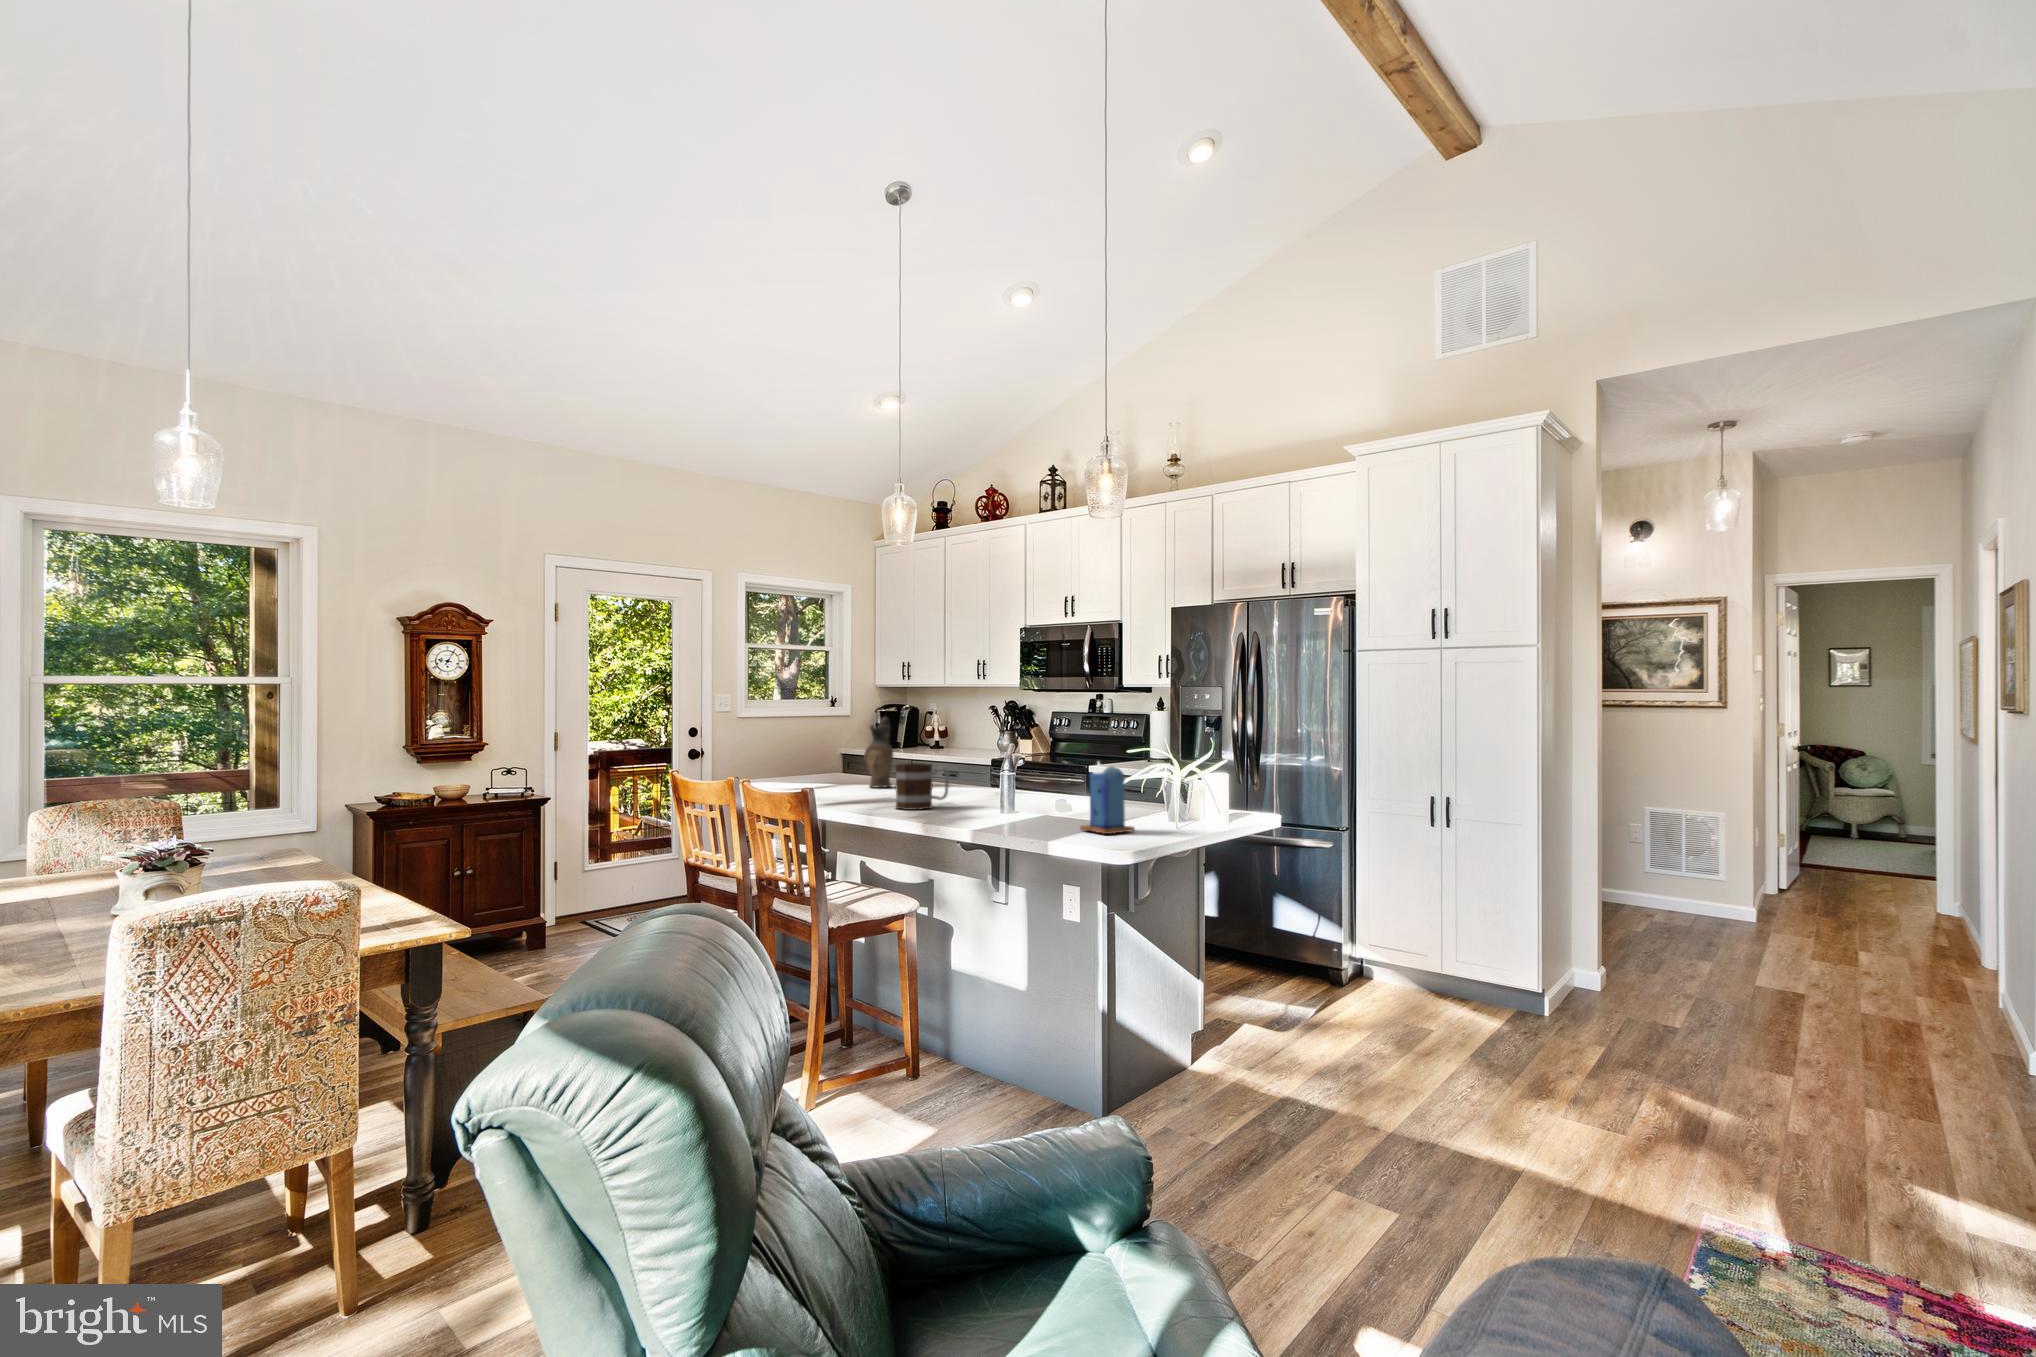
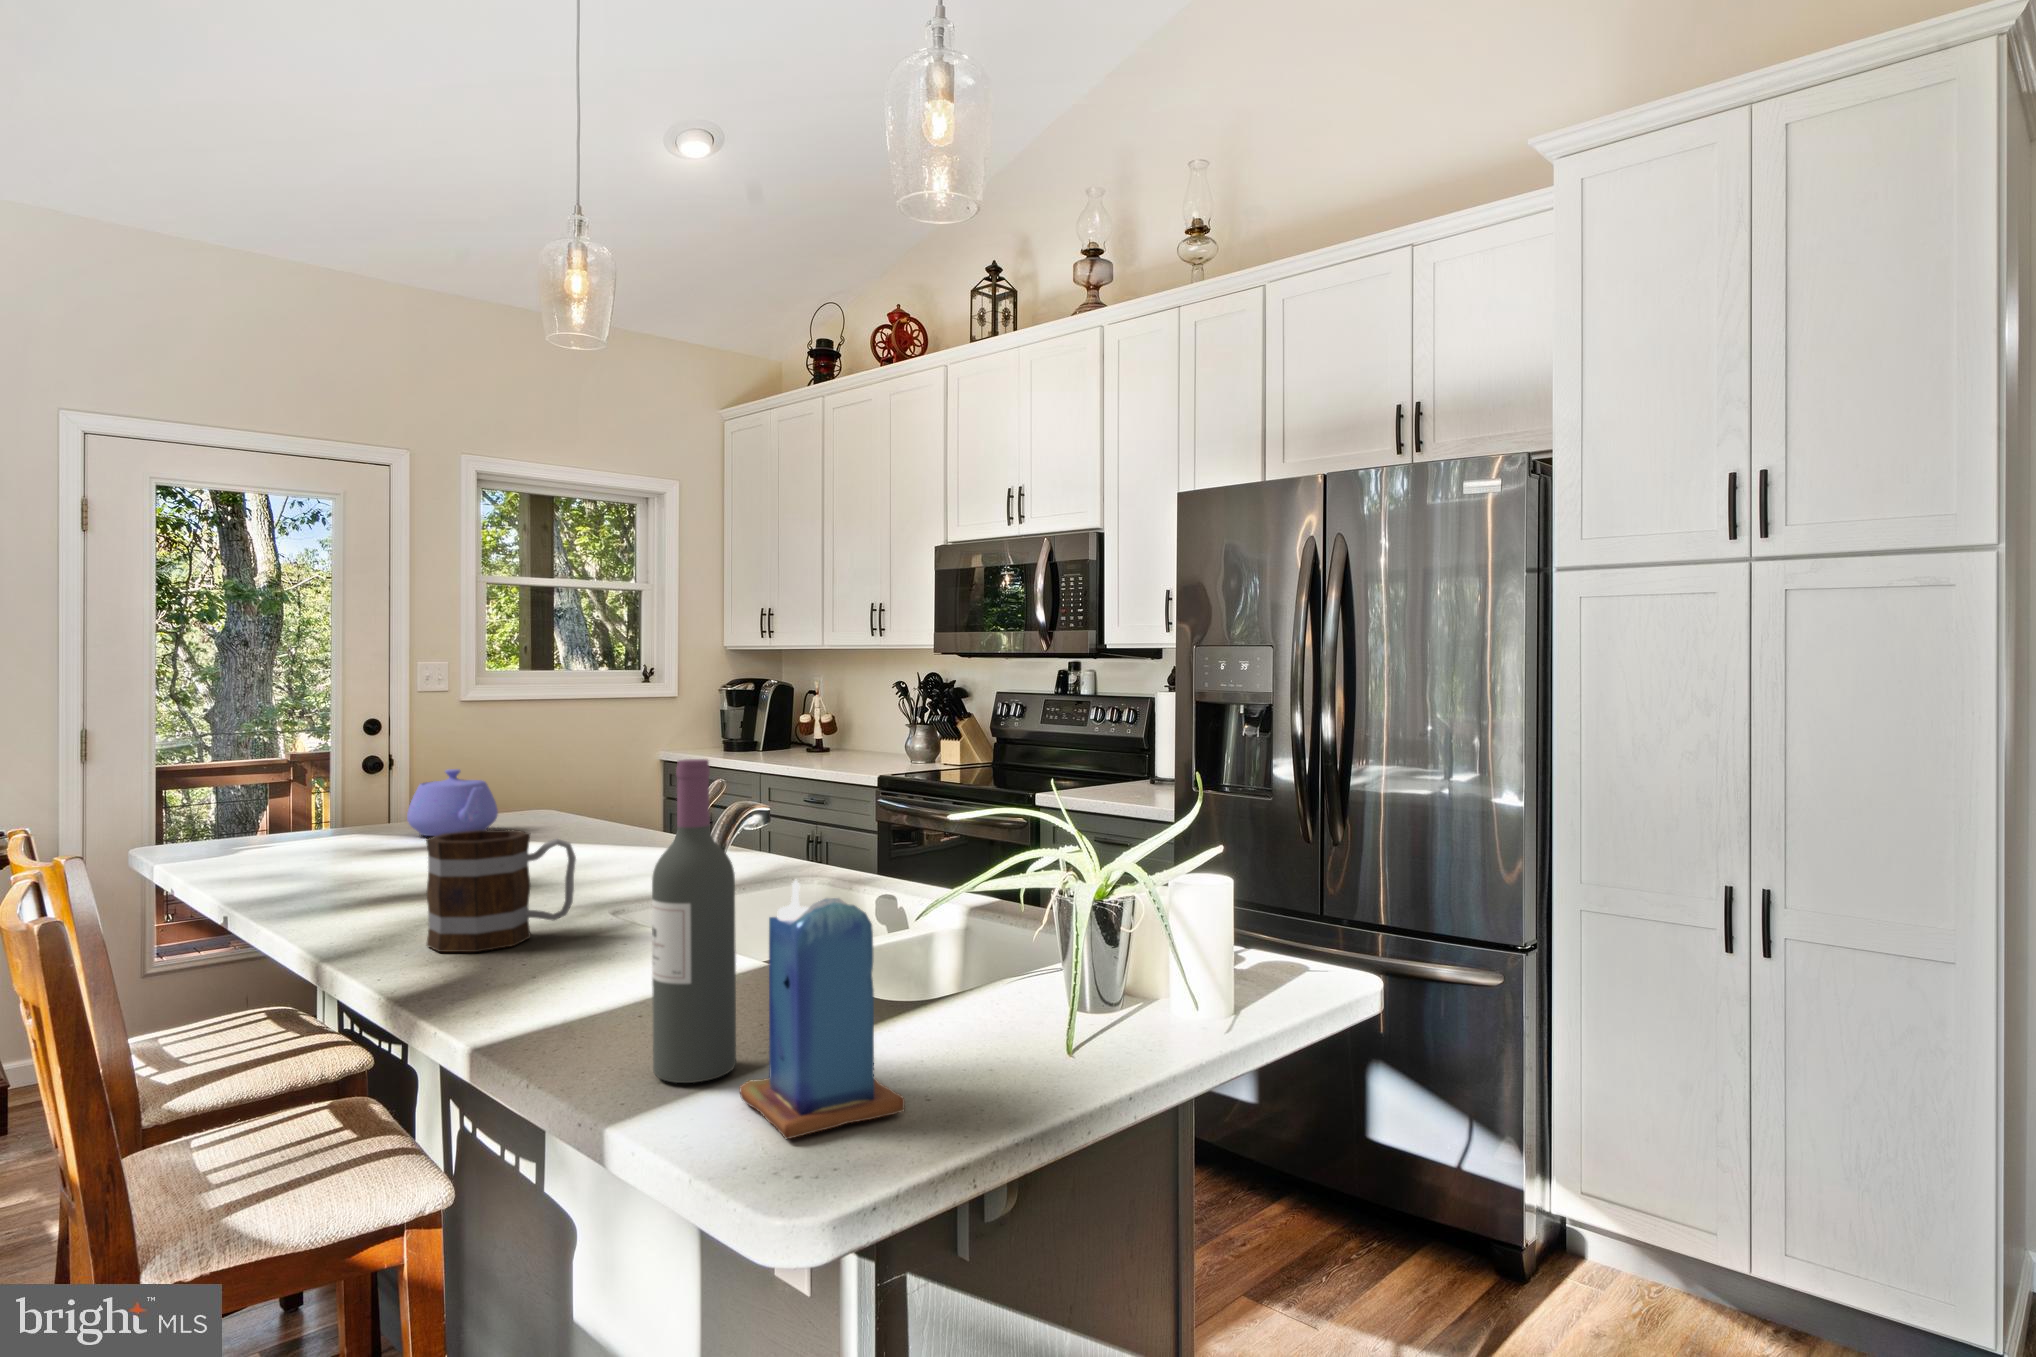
ceramic pitcher: present [864,717,893,788] -> none [520,708,588,855]
wine bottle: none [1043,725,1070,829] -> present [652,759,736,1083]
teapot: none [786,749,830,782] -> present [407,769,498,836]

